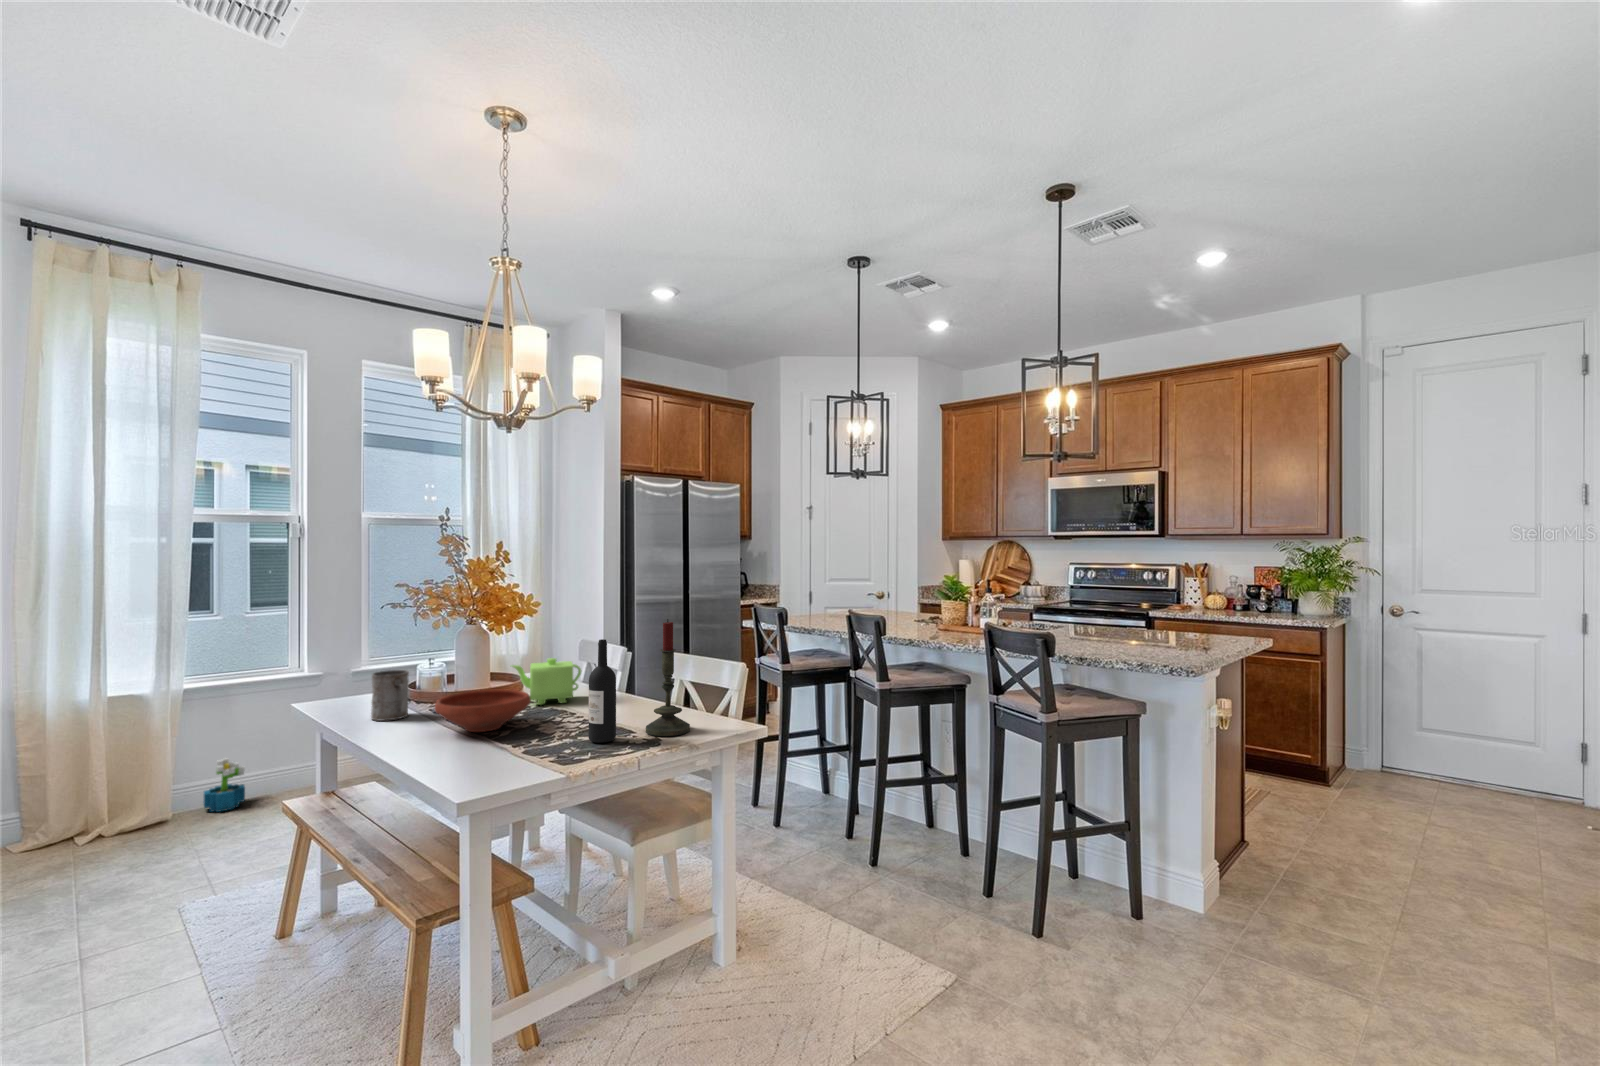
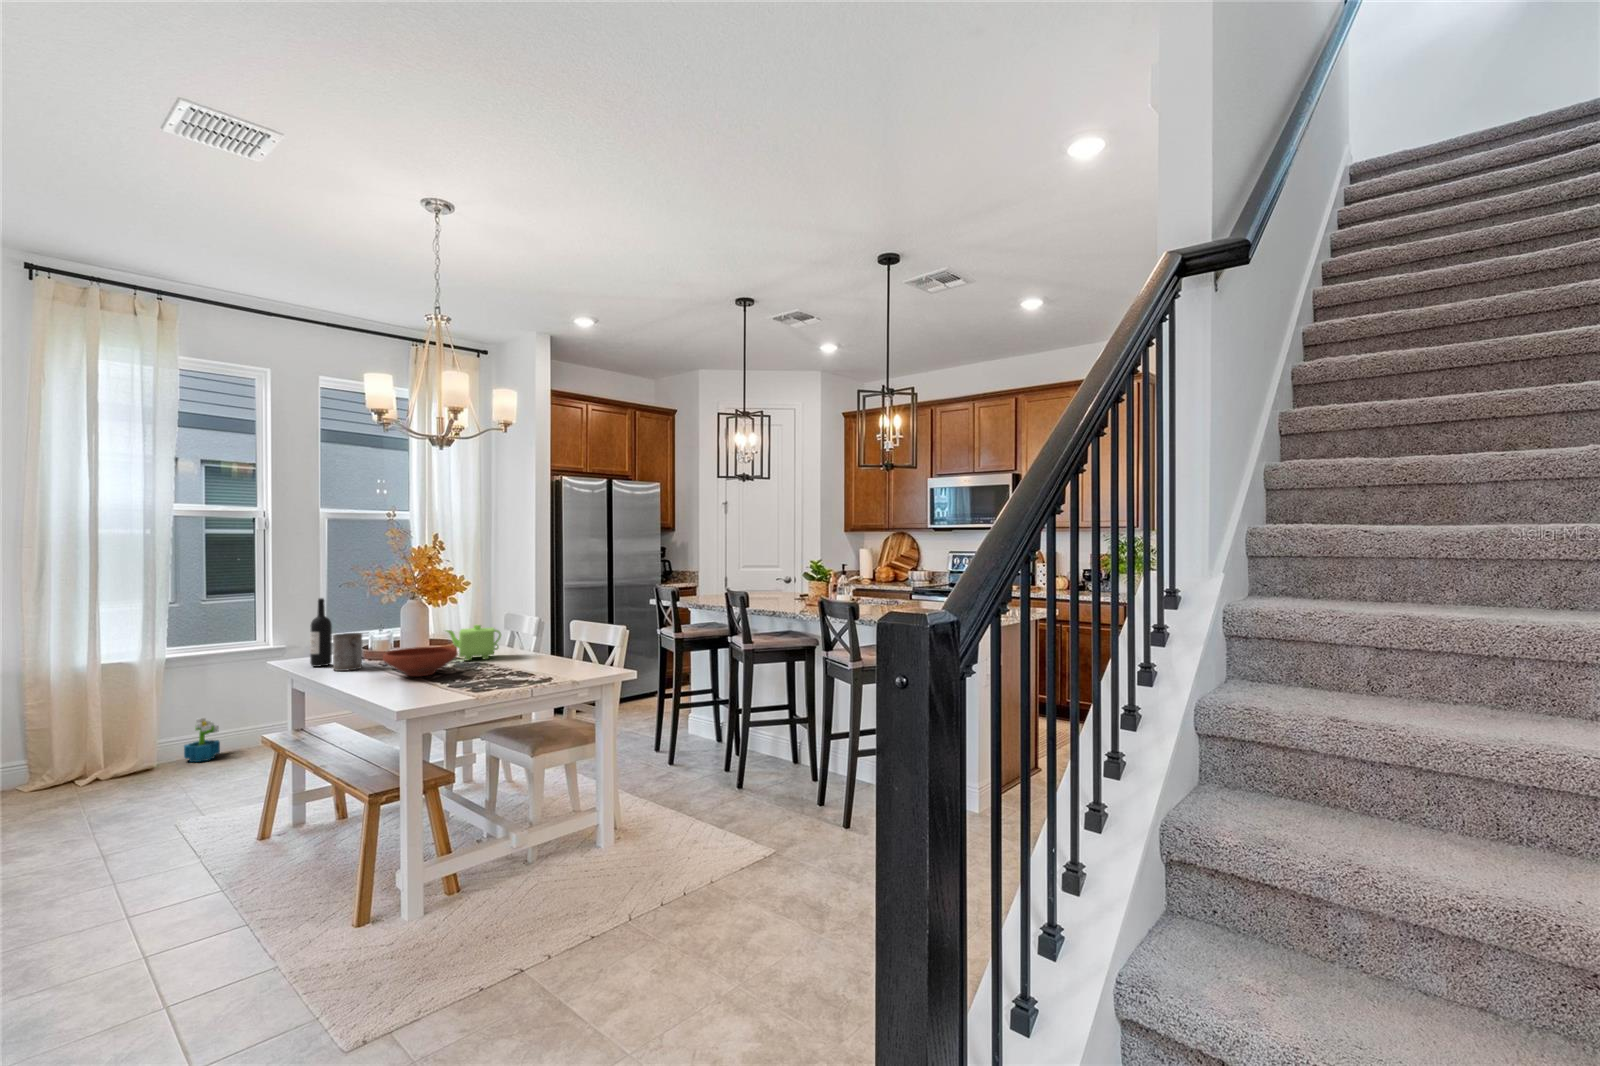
candle: present [646,619,690,736] -> none [544,591,579,677]
wine bottle: present [588,639,616,743] -> present [310,598,332,667]

